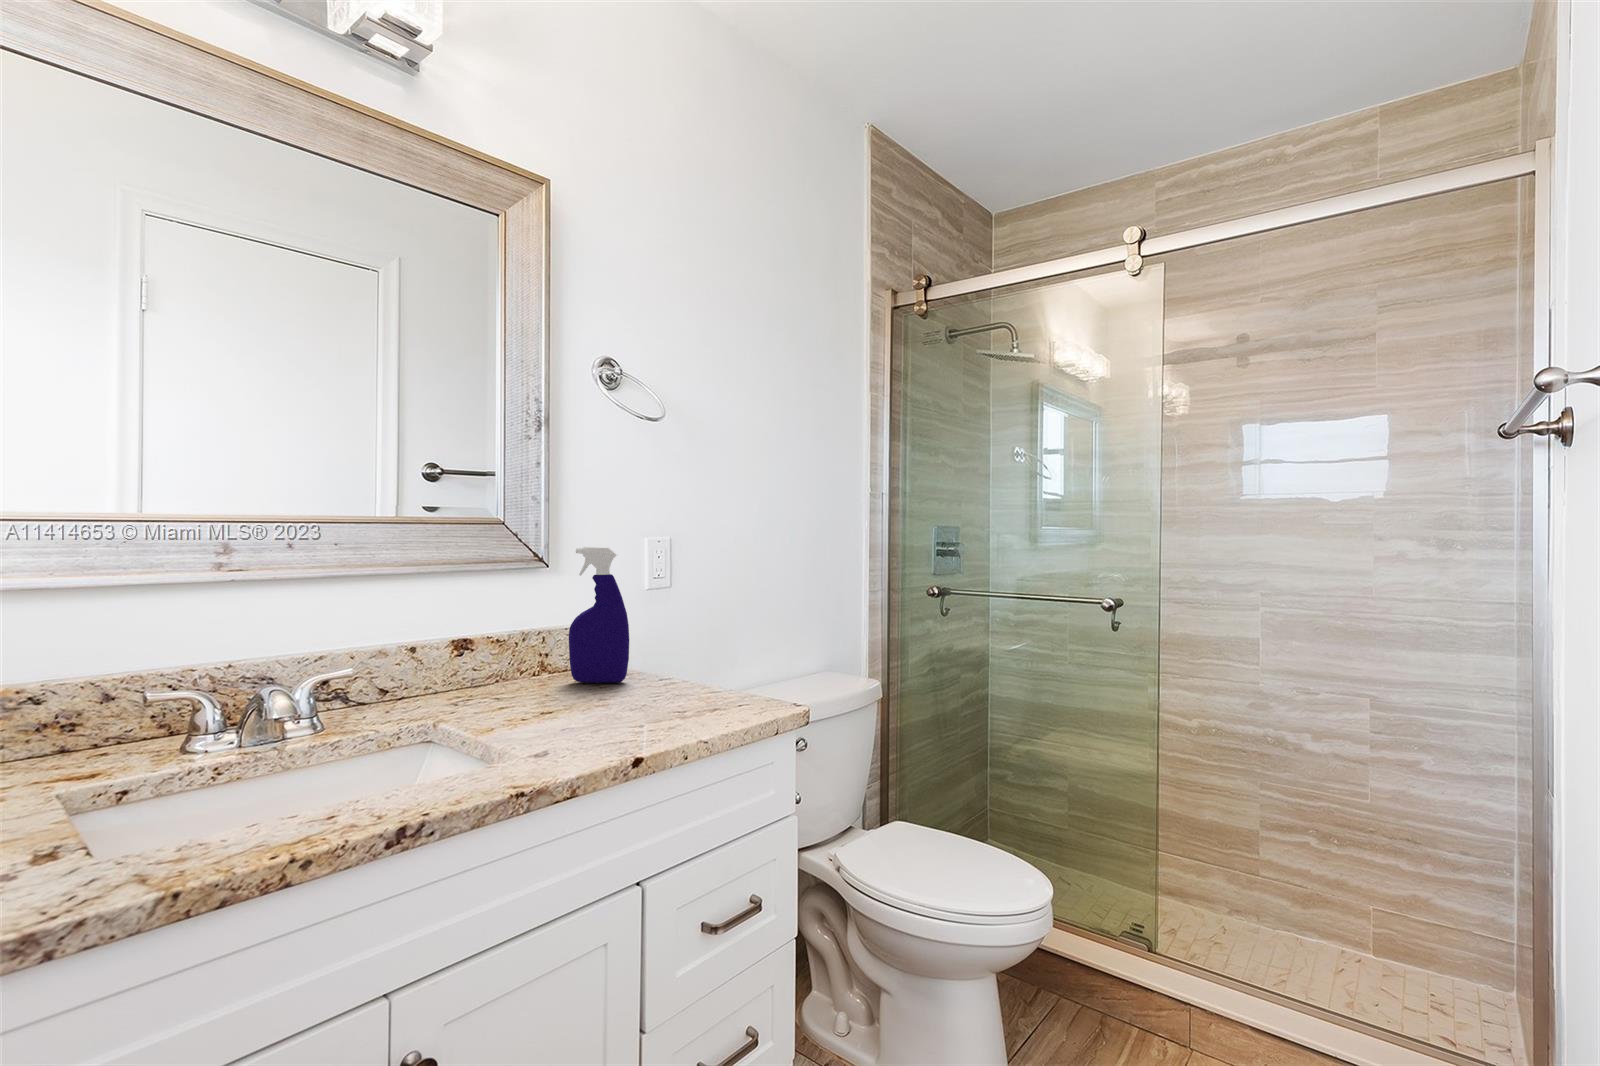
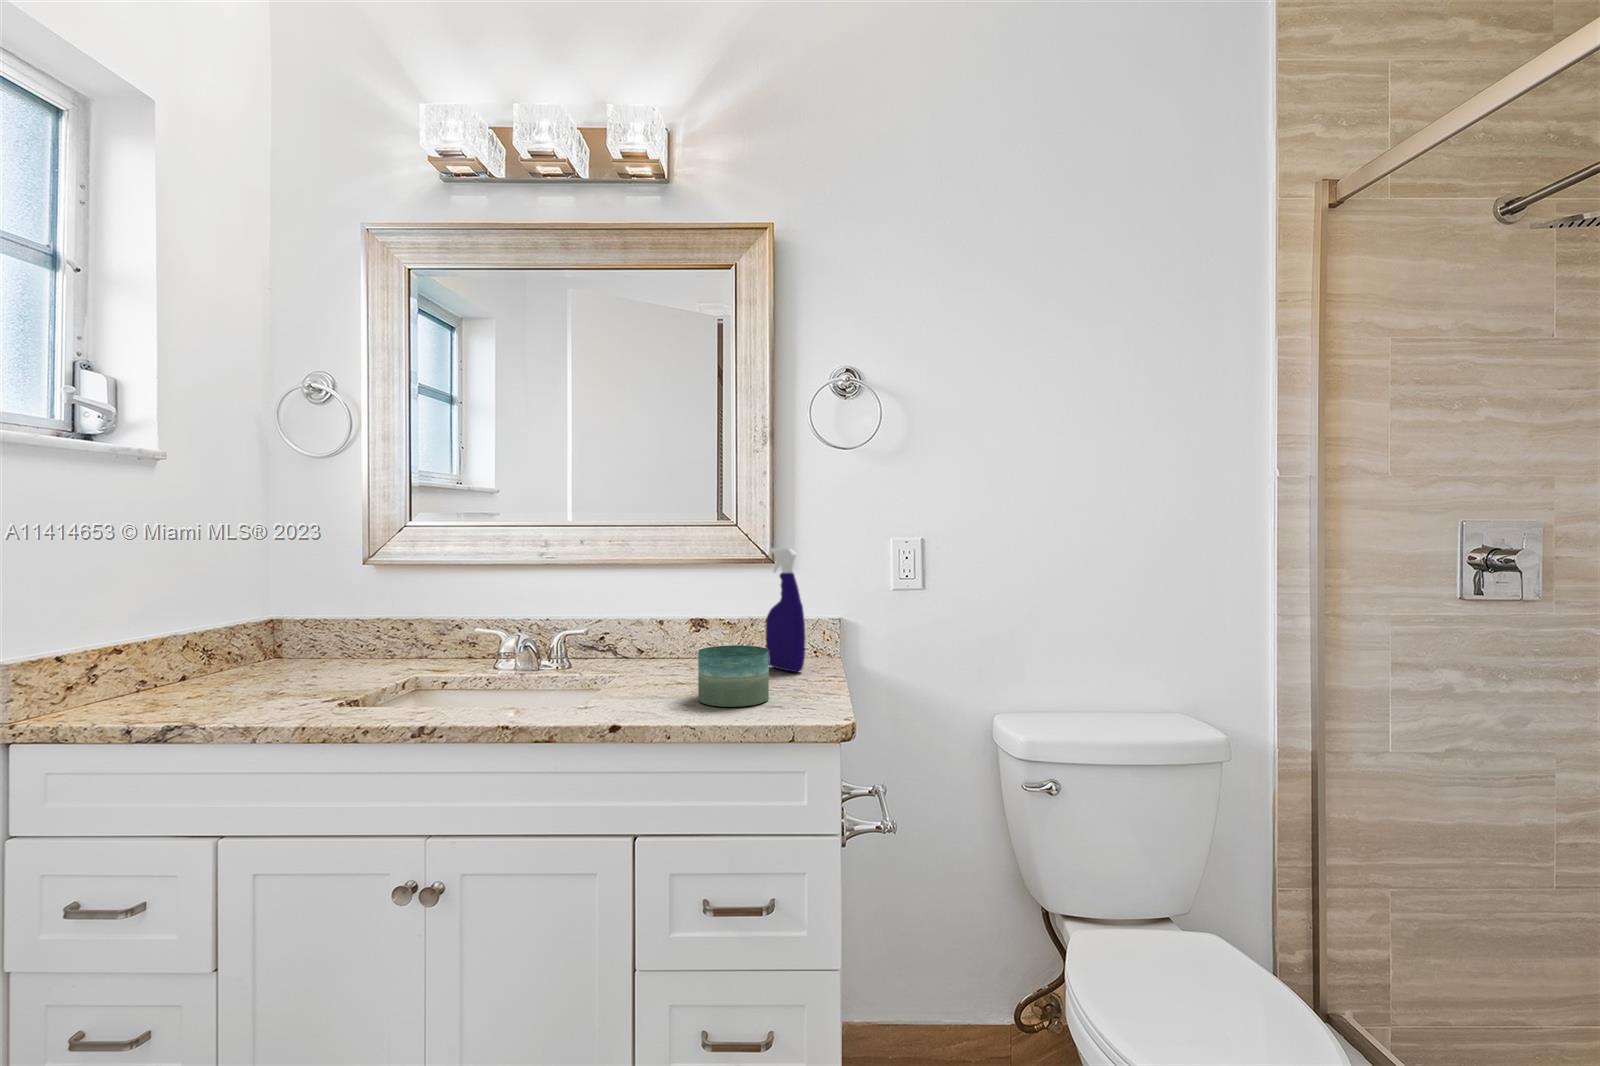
candle: none [617,654,697,722] -> present [698,645,769,707]

